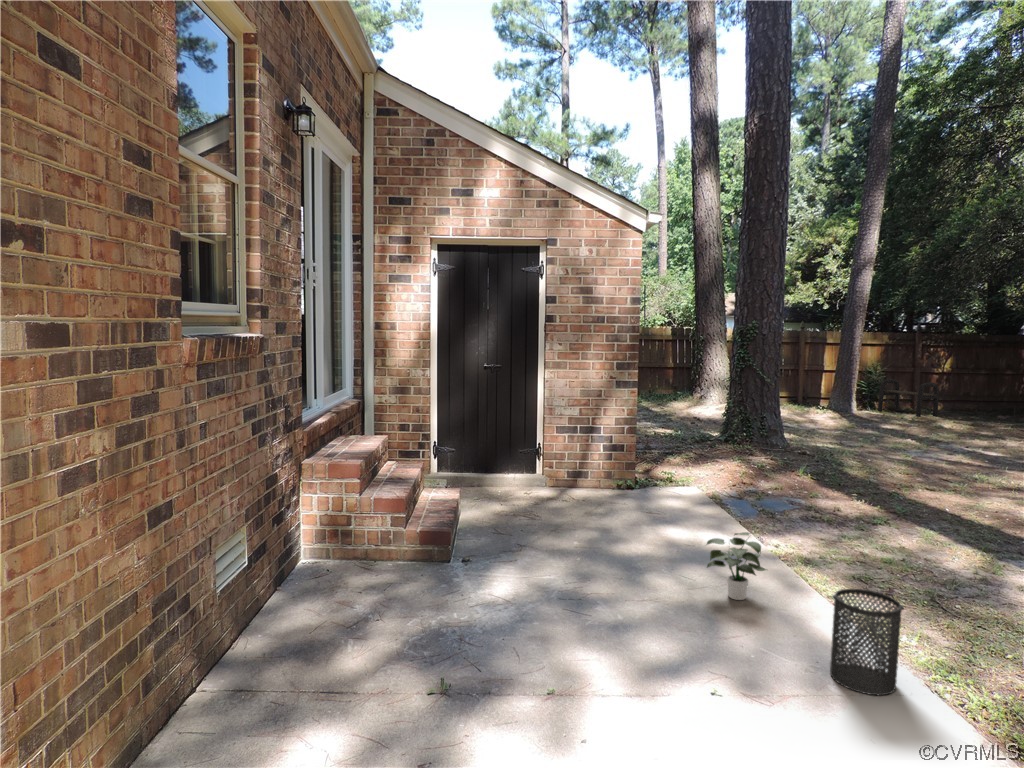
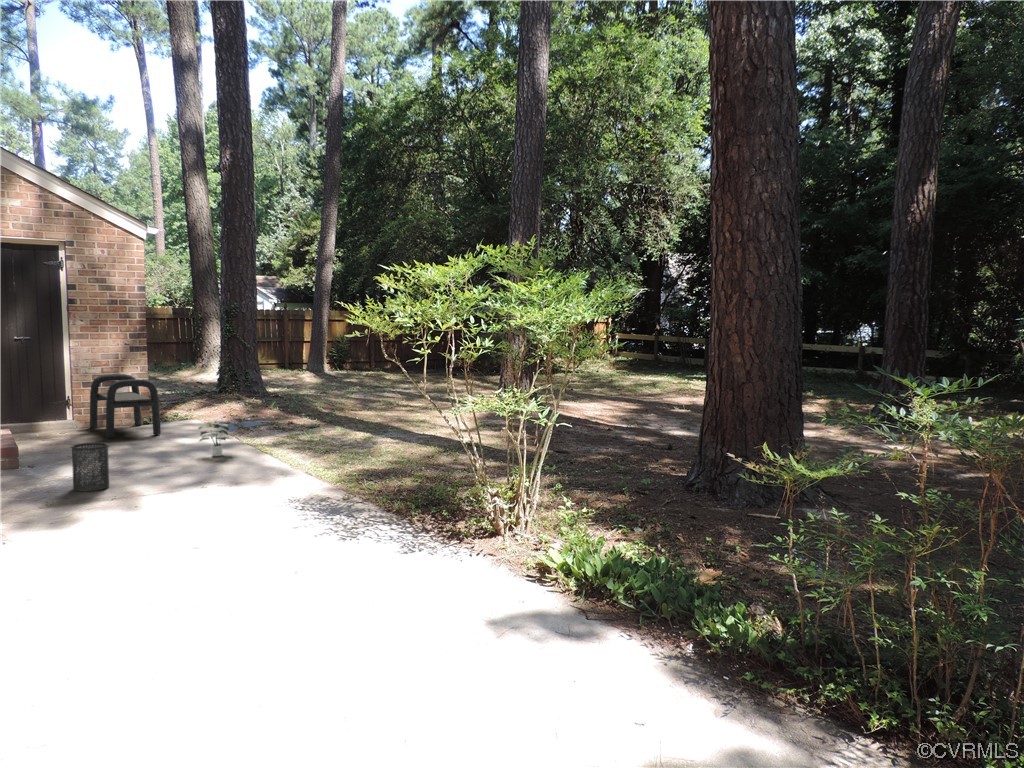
bench: present [878,379,939,417] -> present [90,374,161,438]
trash can: present [830,589,904,695] -> present [71,442,109,492]

